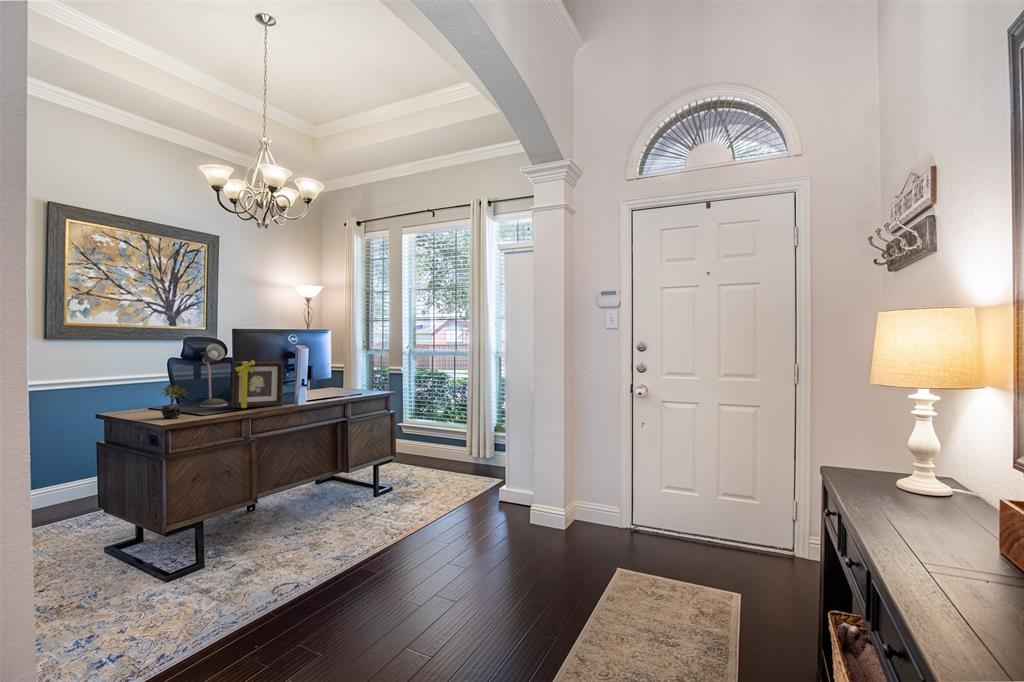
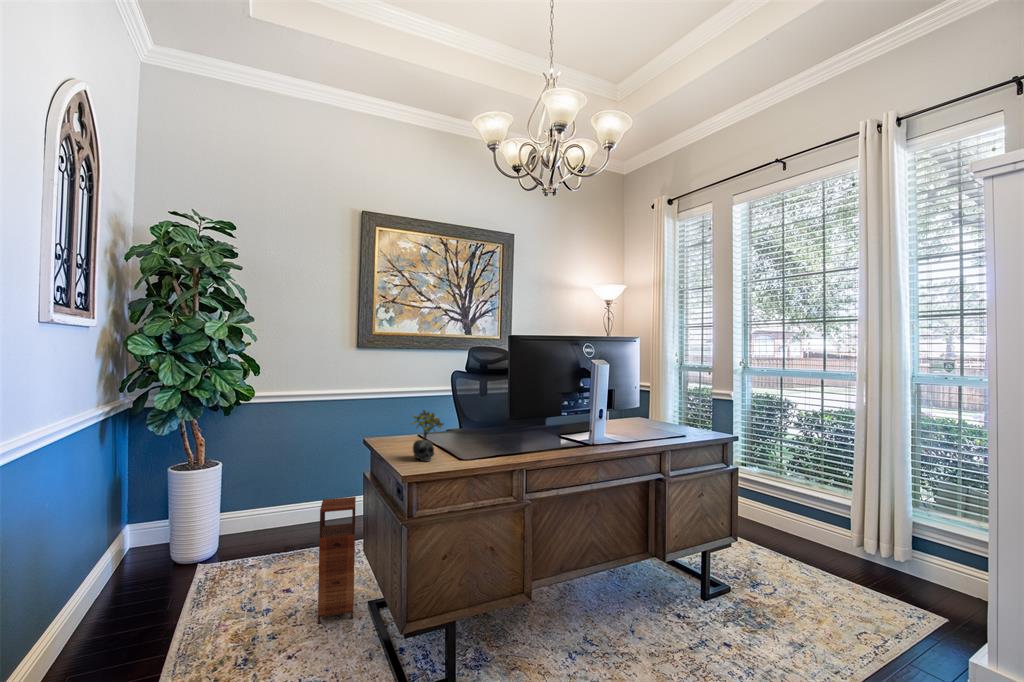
desk lamp: present [200,344,227,407] -> none [471,354,503,441]
picture frame: present [232,360,283,408] -> none [505,378,573,448]
storage cabinet: none [53,464,94,566] -> present [318,497,356,624]

